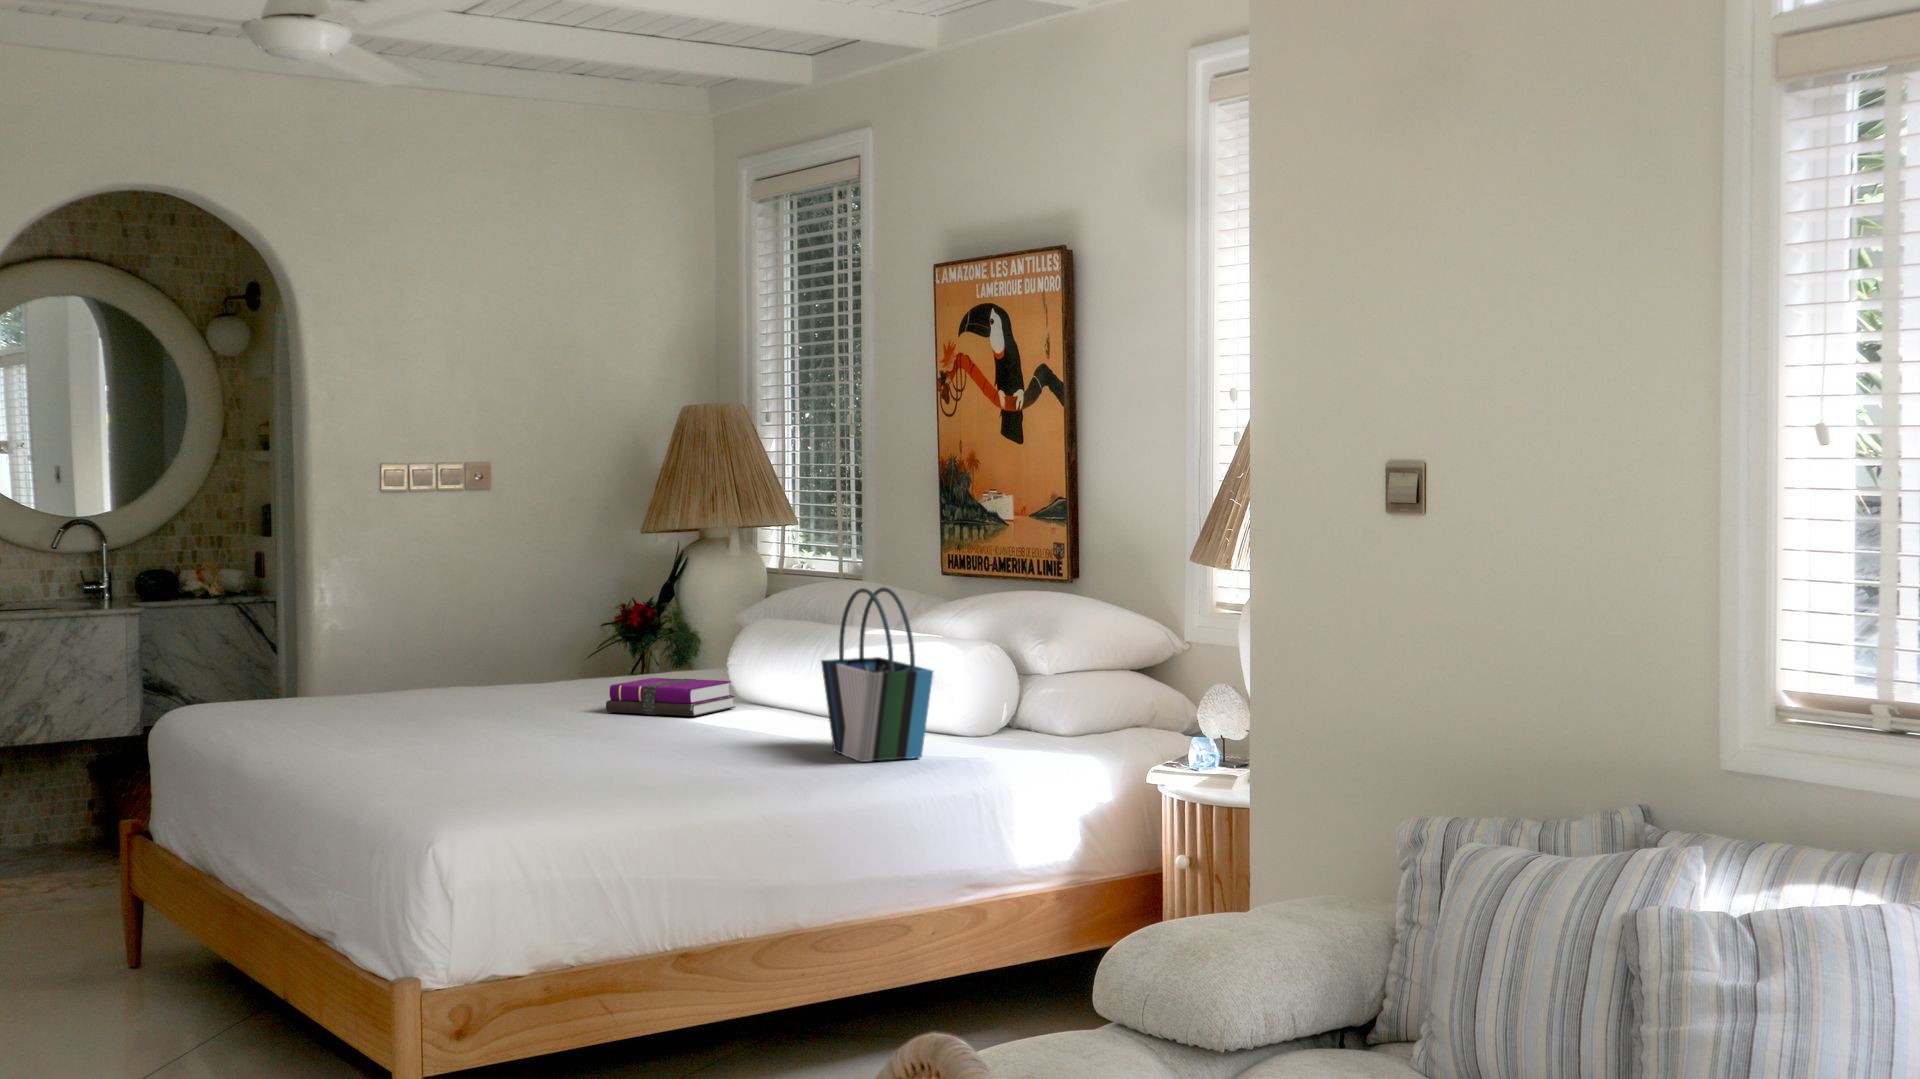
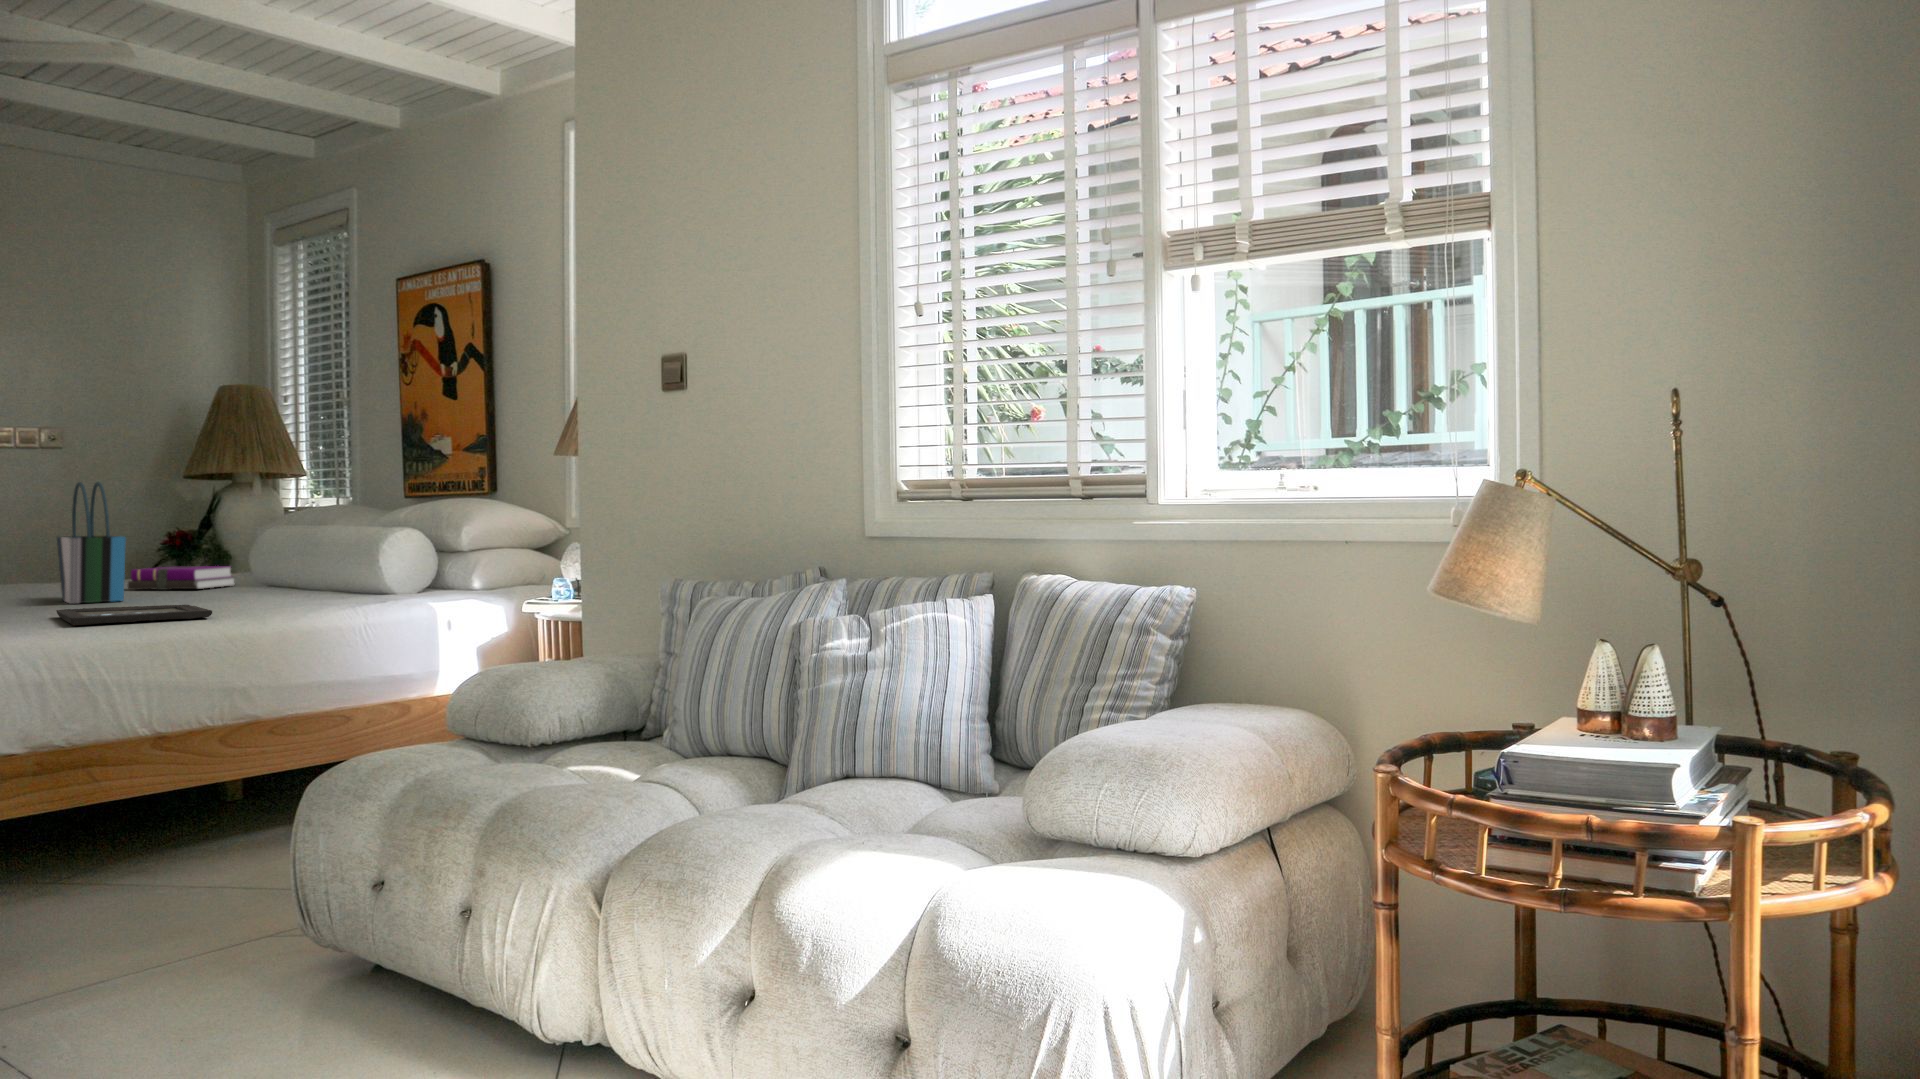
tote bag: present [821,587,933,762] -> present [57,482,126,604]
tray: none [569,763,763,804] -> present [56,605,212,625]

